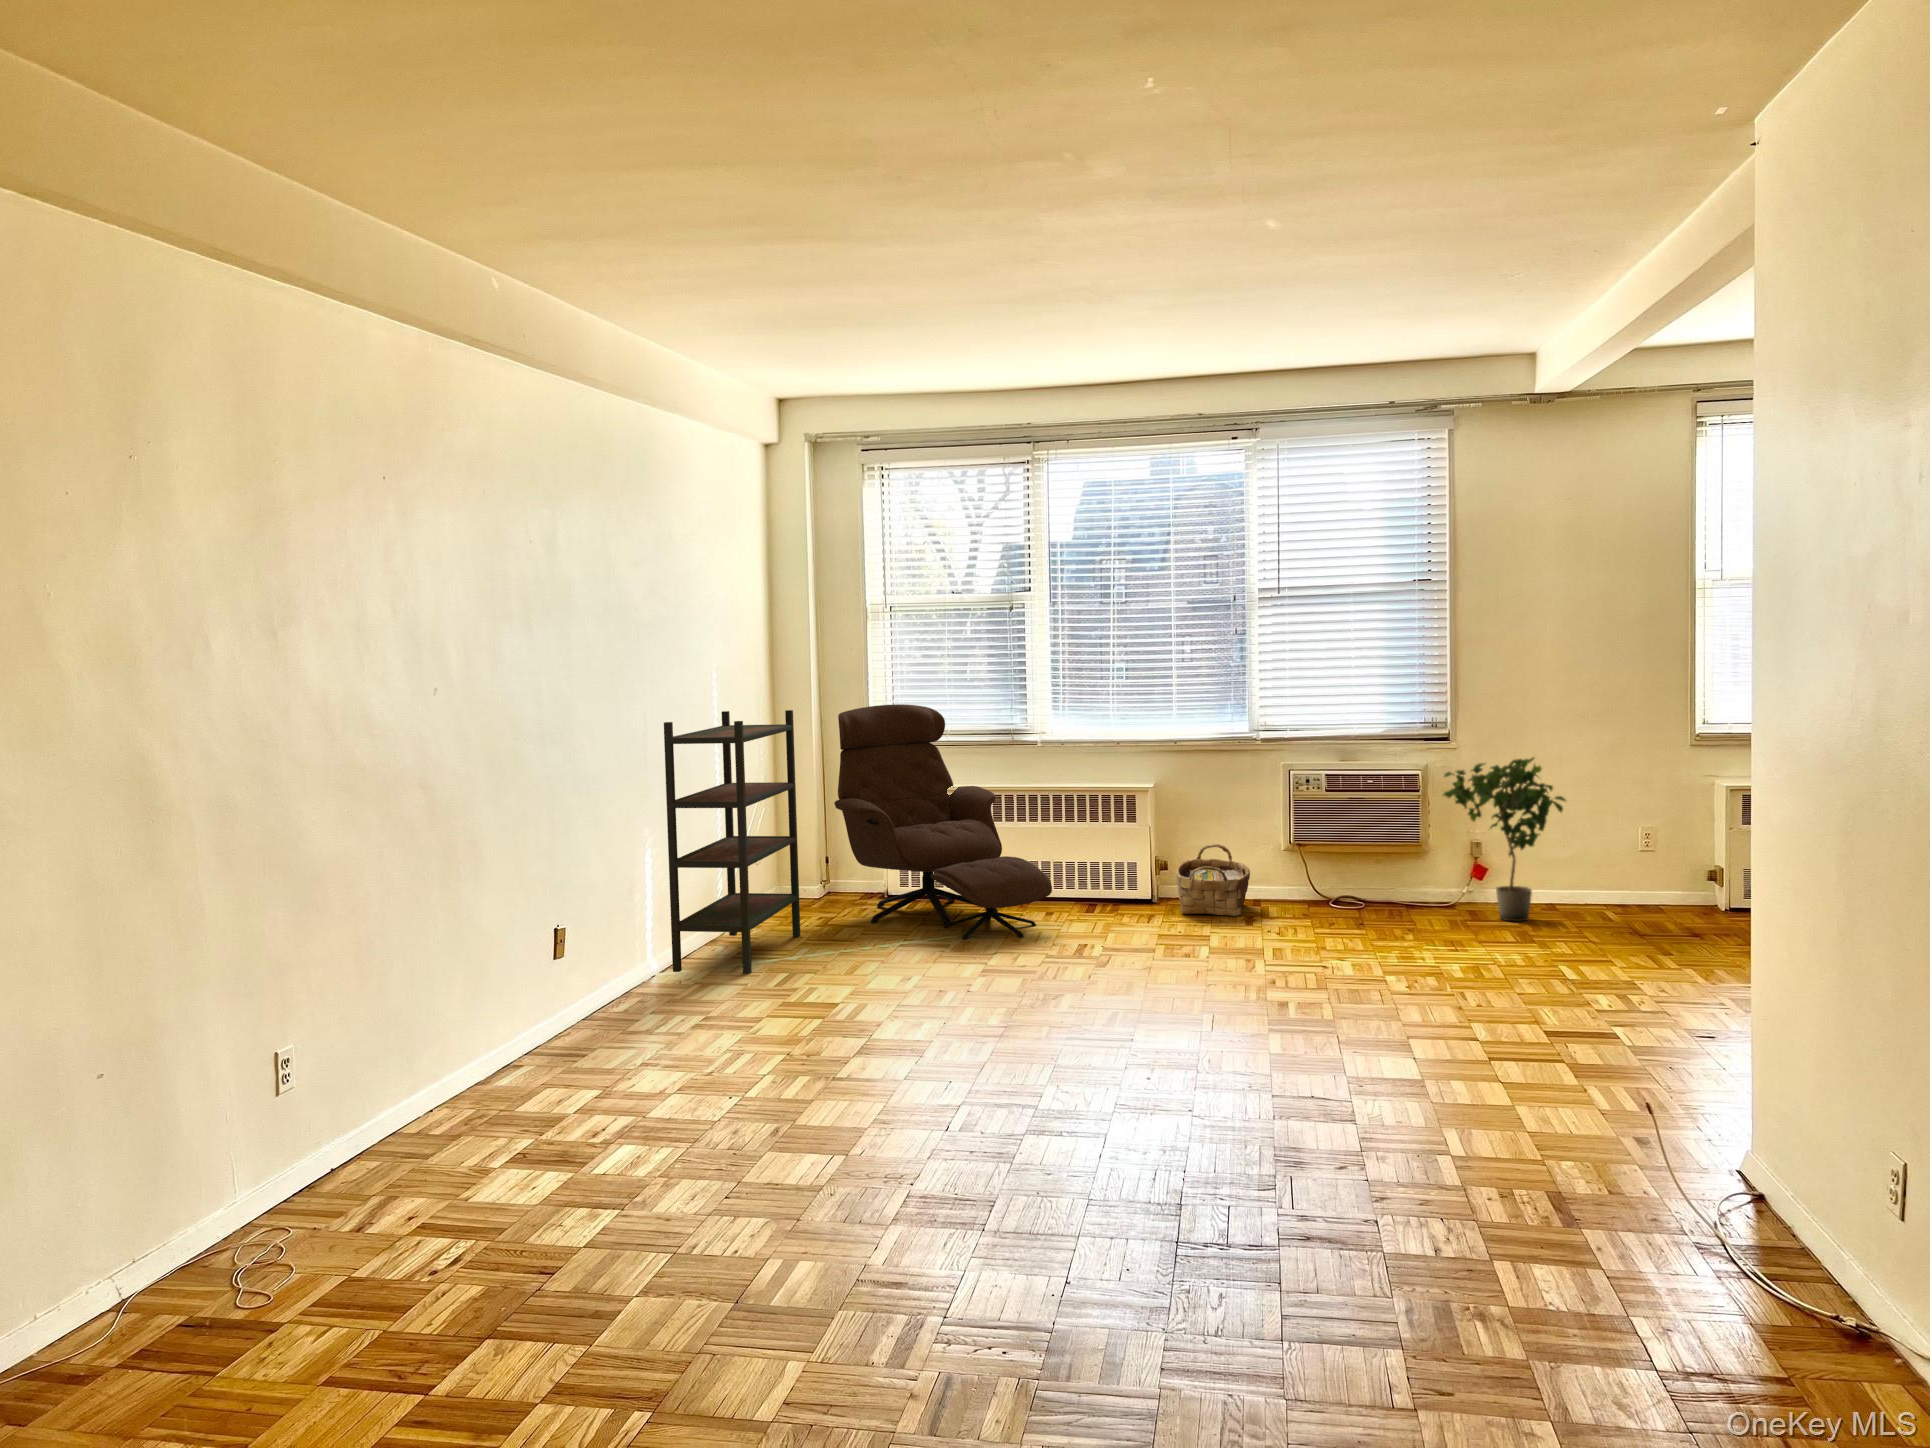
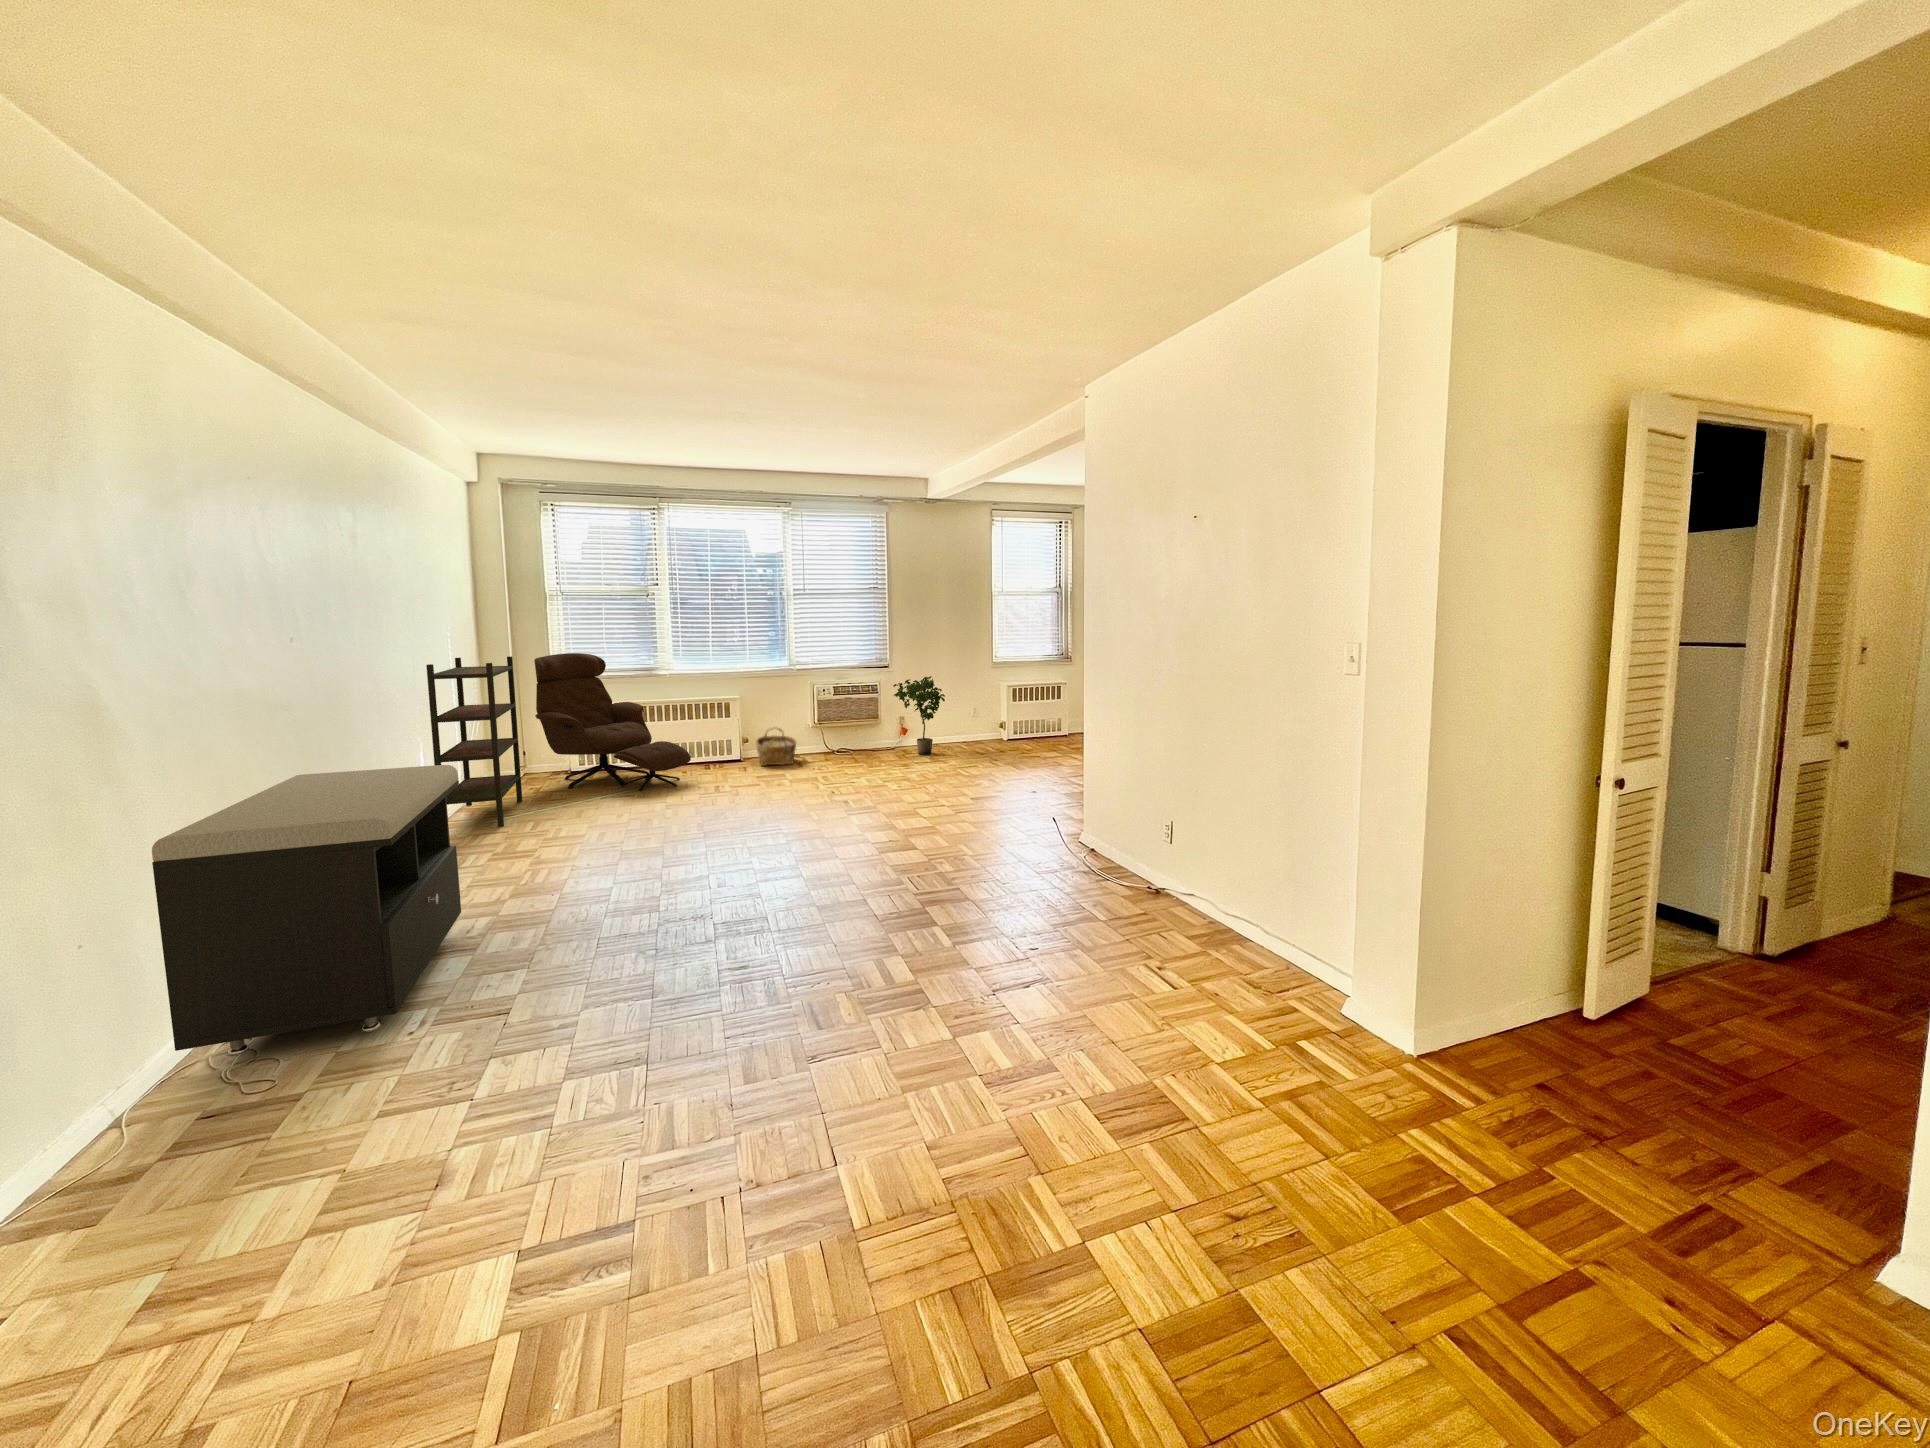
storage bench: none [193,876,593,1256] -> present [152,765,461,1056]

